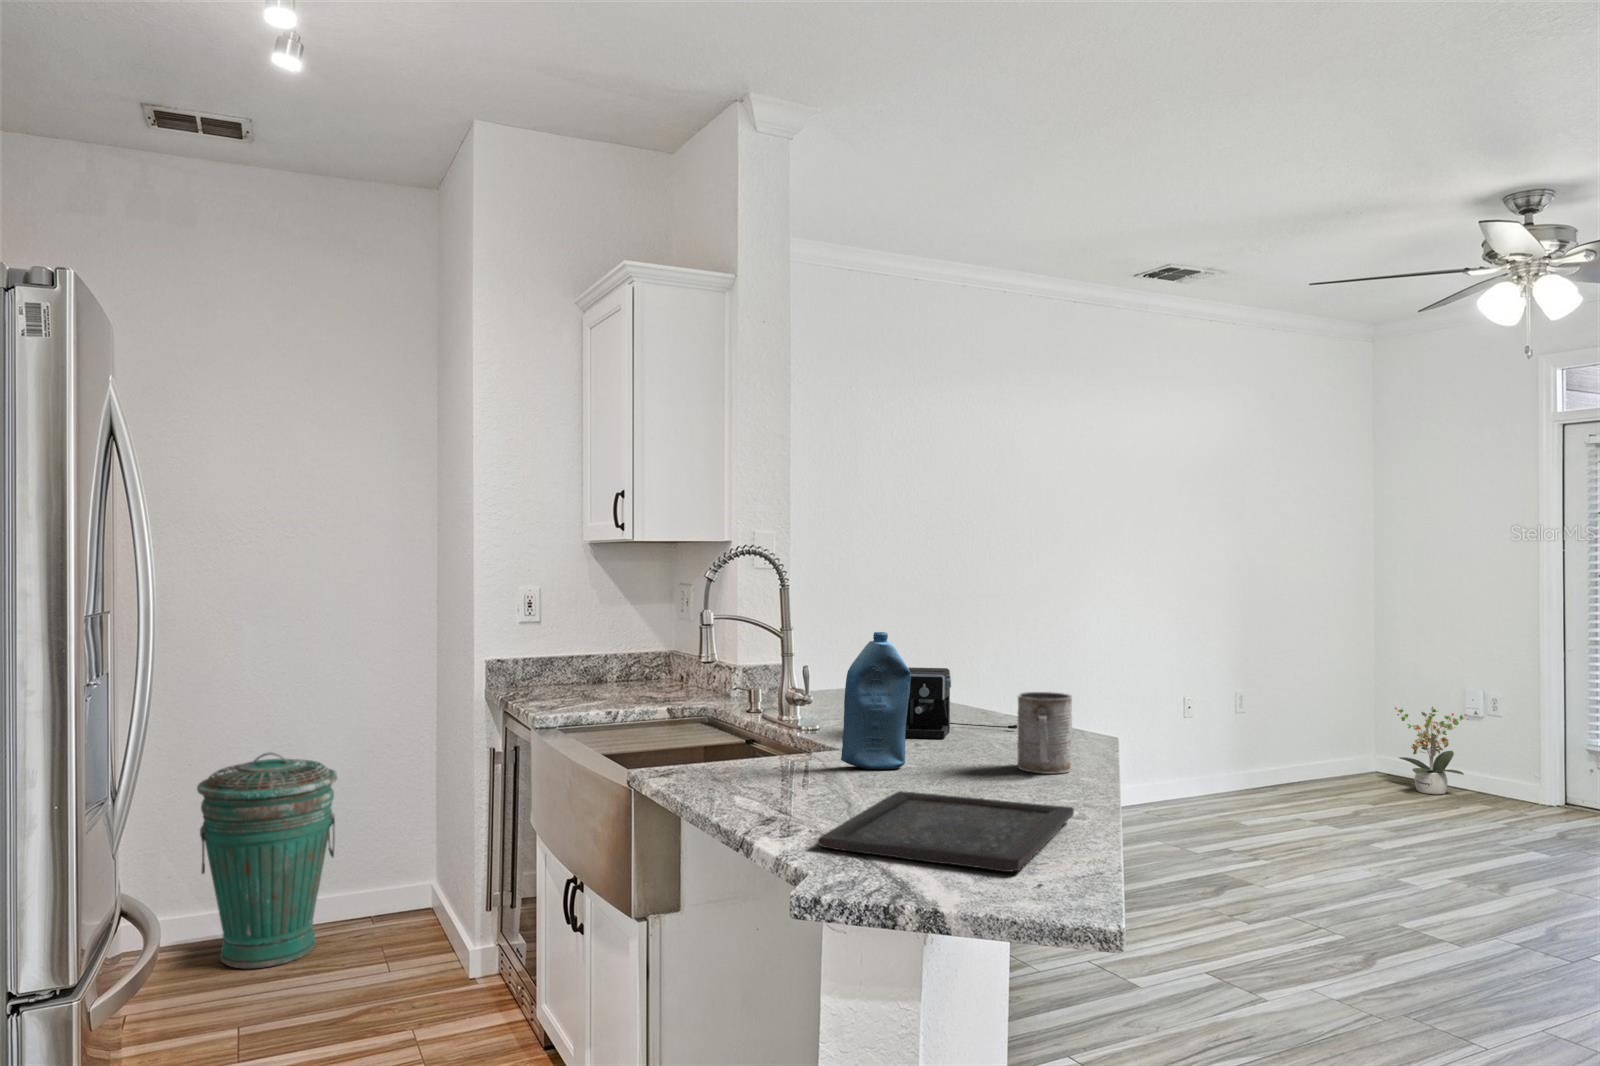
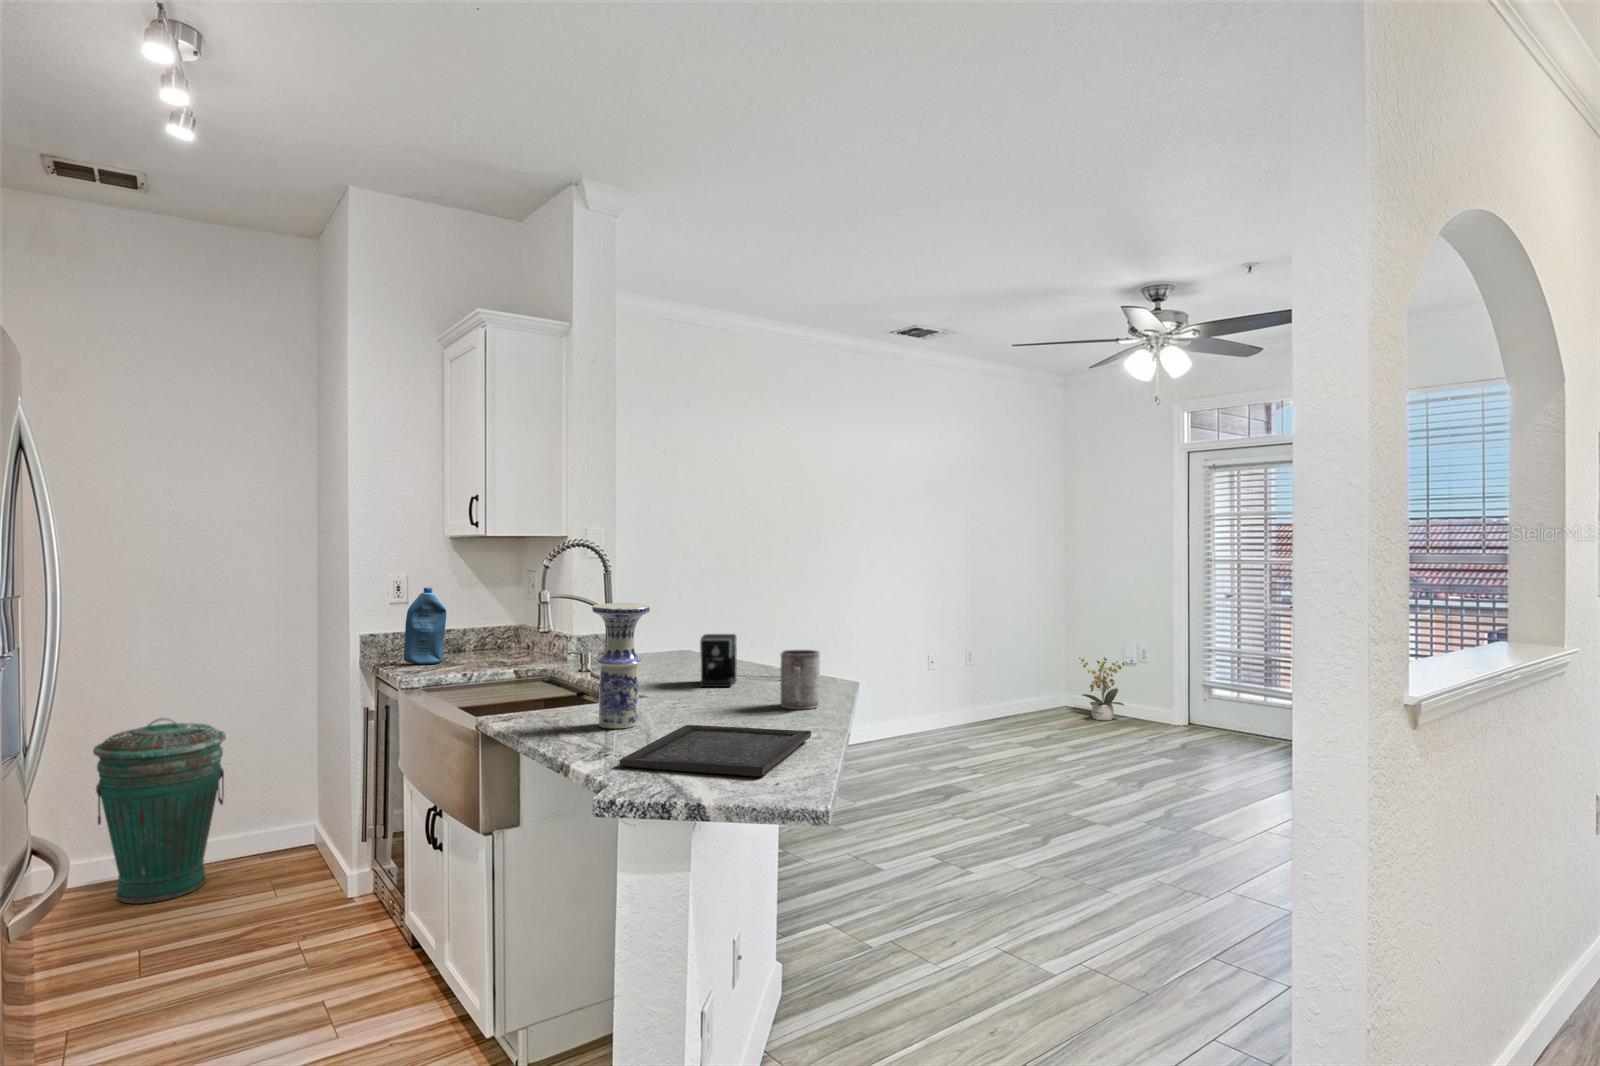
vase: none [773,626,847,792] -> present [592,603,650,728]
bottle: present [841,632,911,769] -> present [404,587,446,665]

